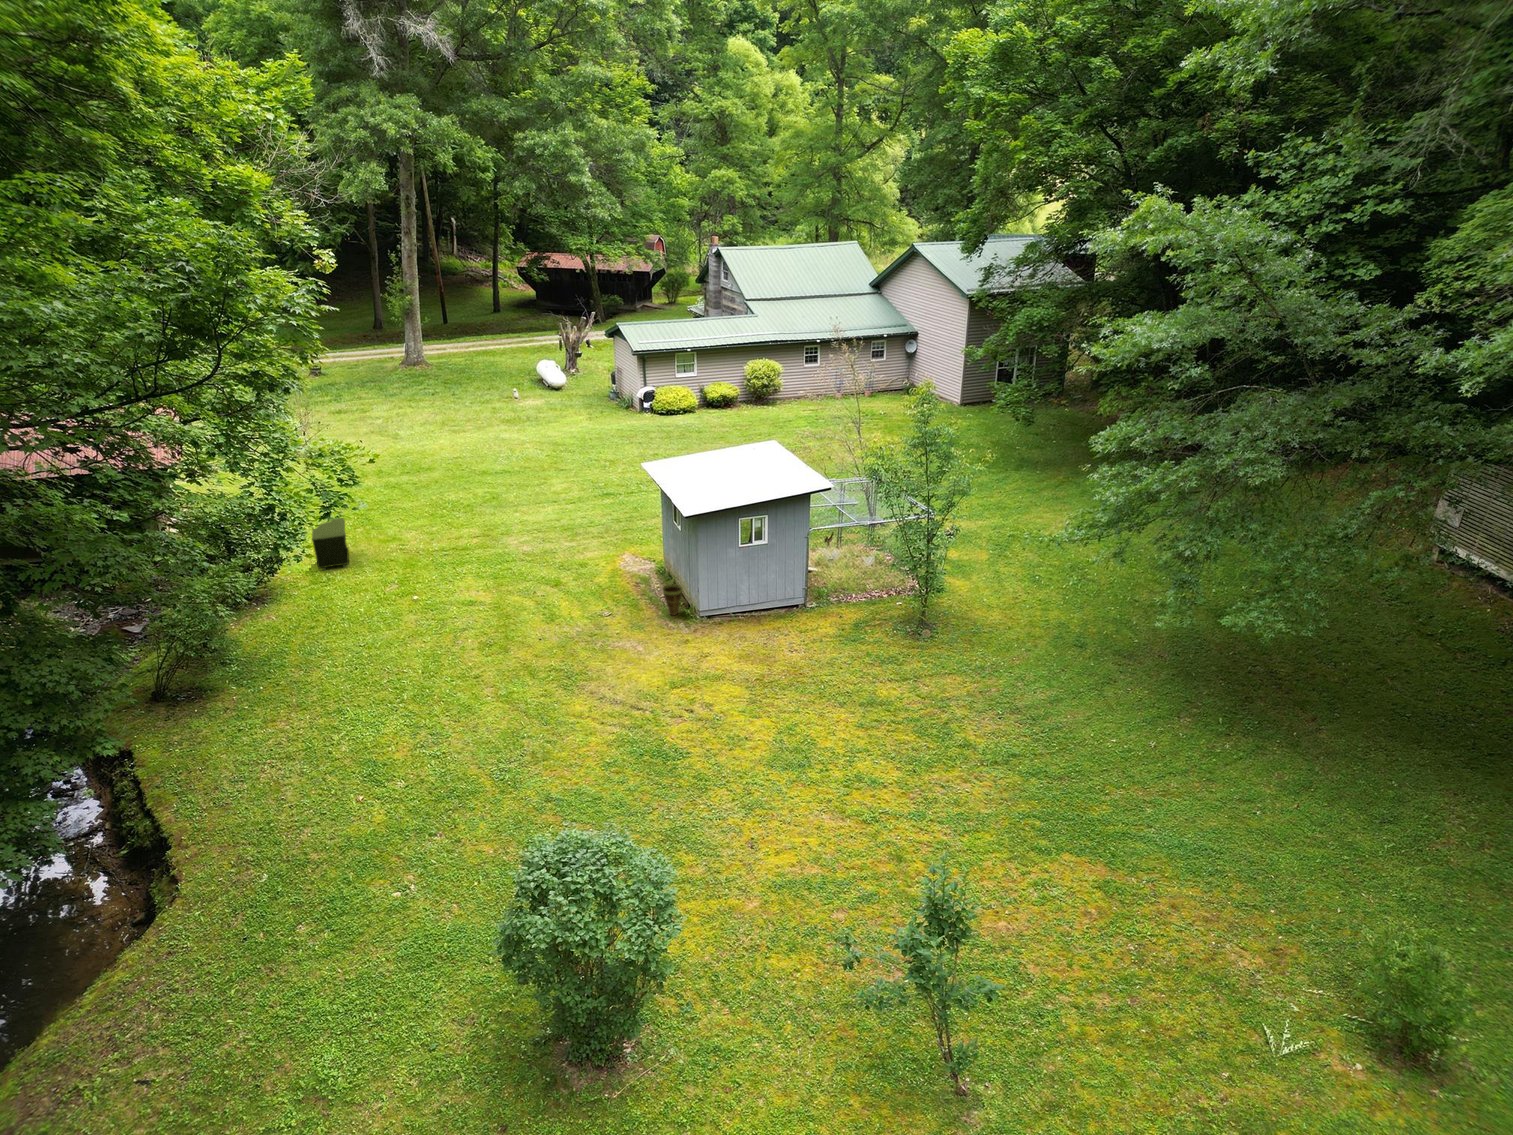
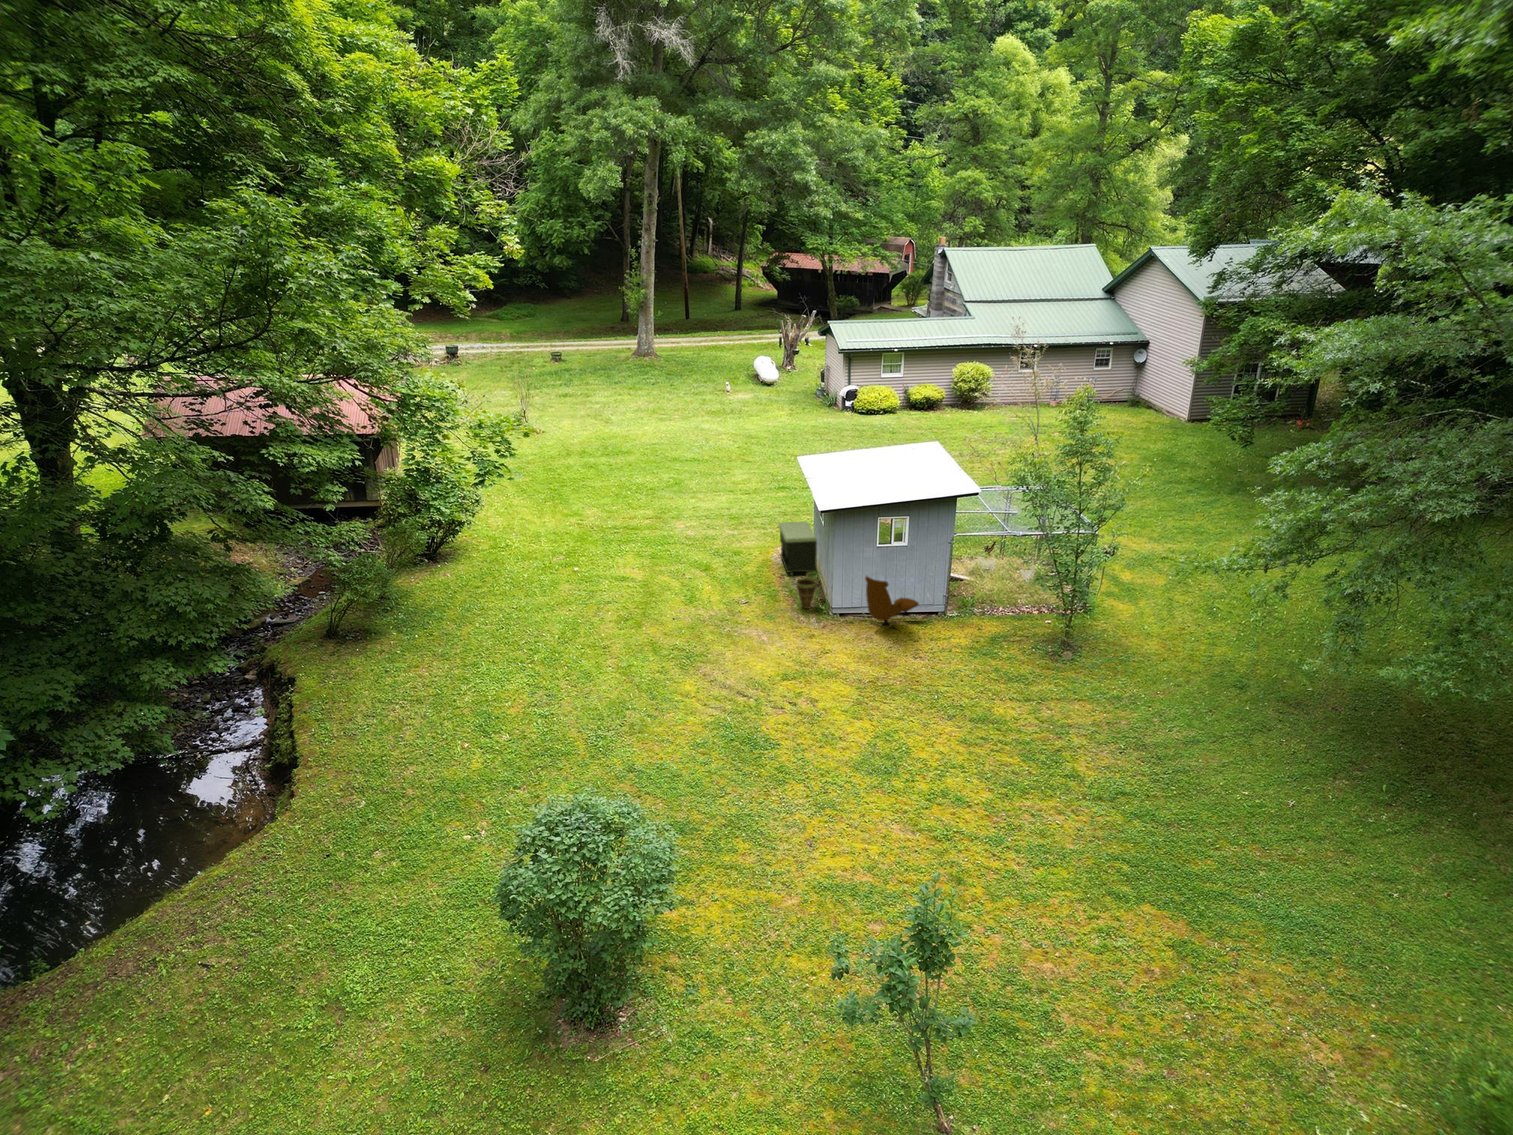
storage bench: present [312,518,349,570] -> present [779,522,817,575]
lounge chair: none [735,578,782,632] -> present [865,576,919,630]

